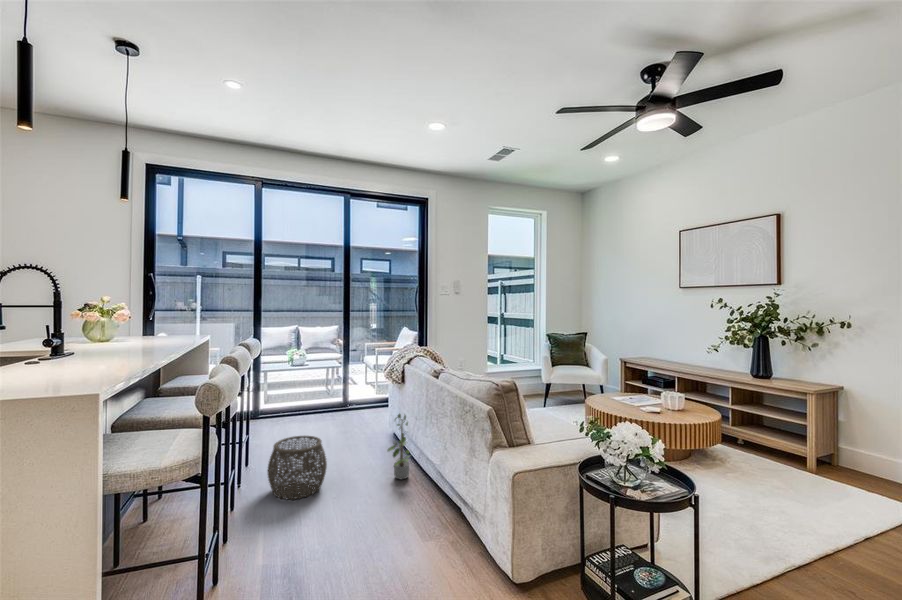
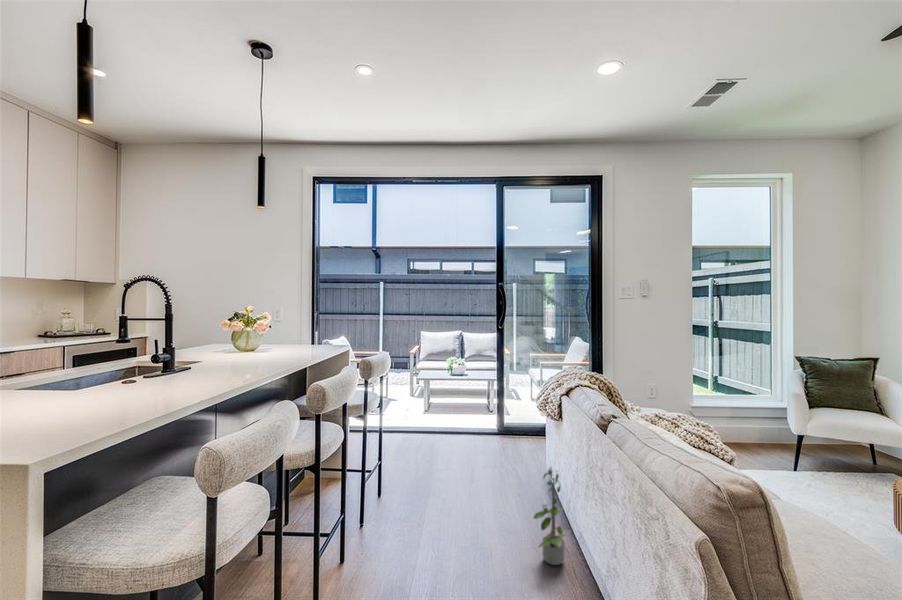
woven basket: present [268,436,327,499] -> none [383,477,453,566]

